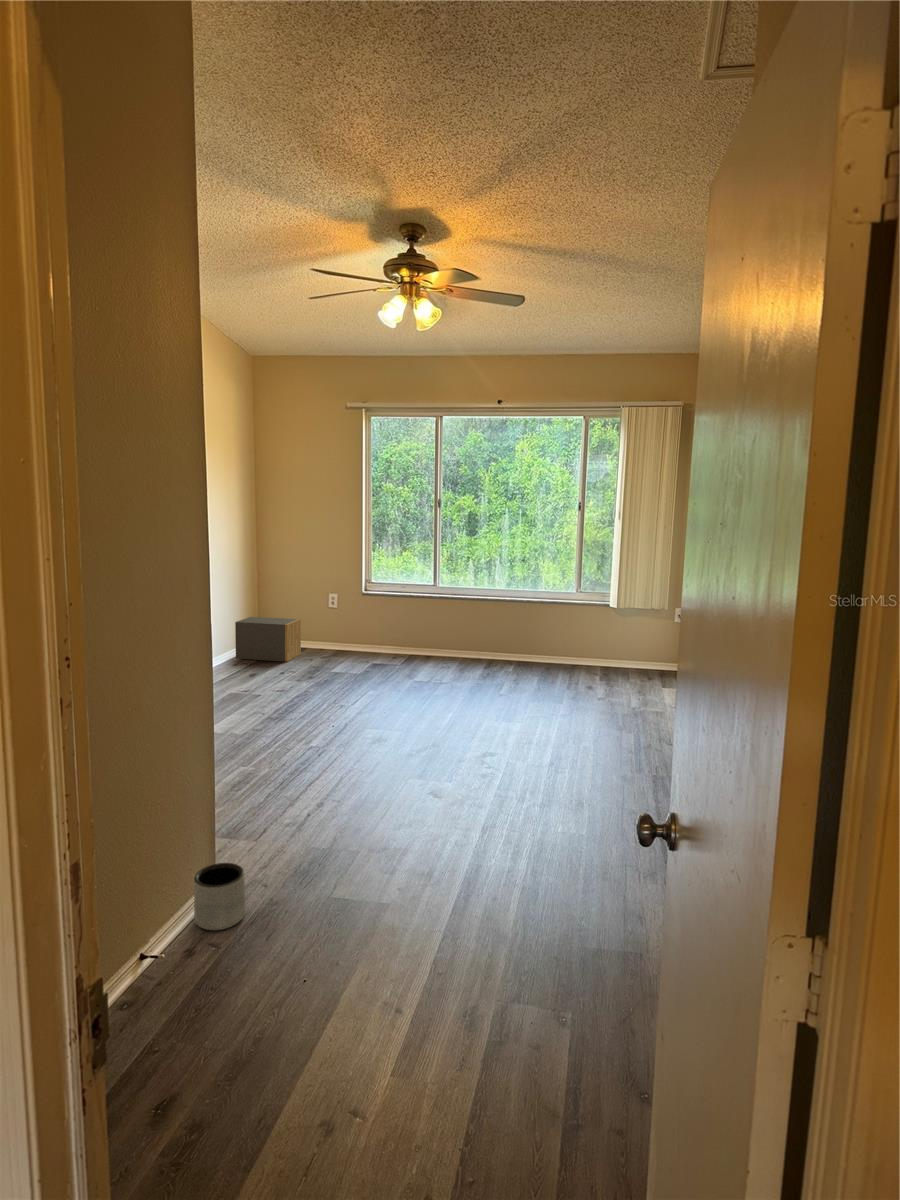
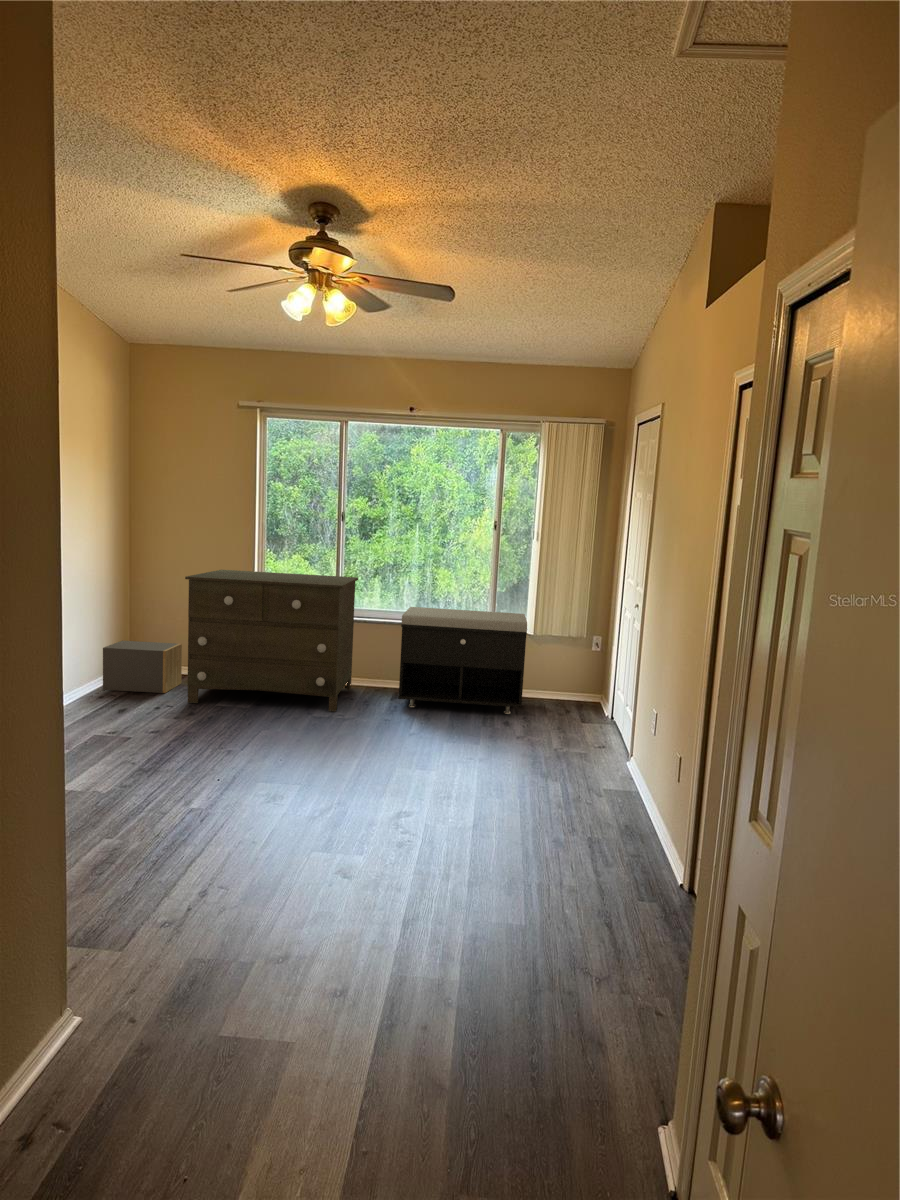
dresser: none [303,553,454,678] -> present [185,570,358,711]
storage bench: none [491,584,611,683] -> present [398,607,527,714]
planter: present [194,863,245,930] -> none [29,1004,102,1105]

